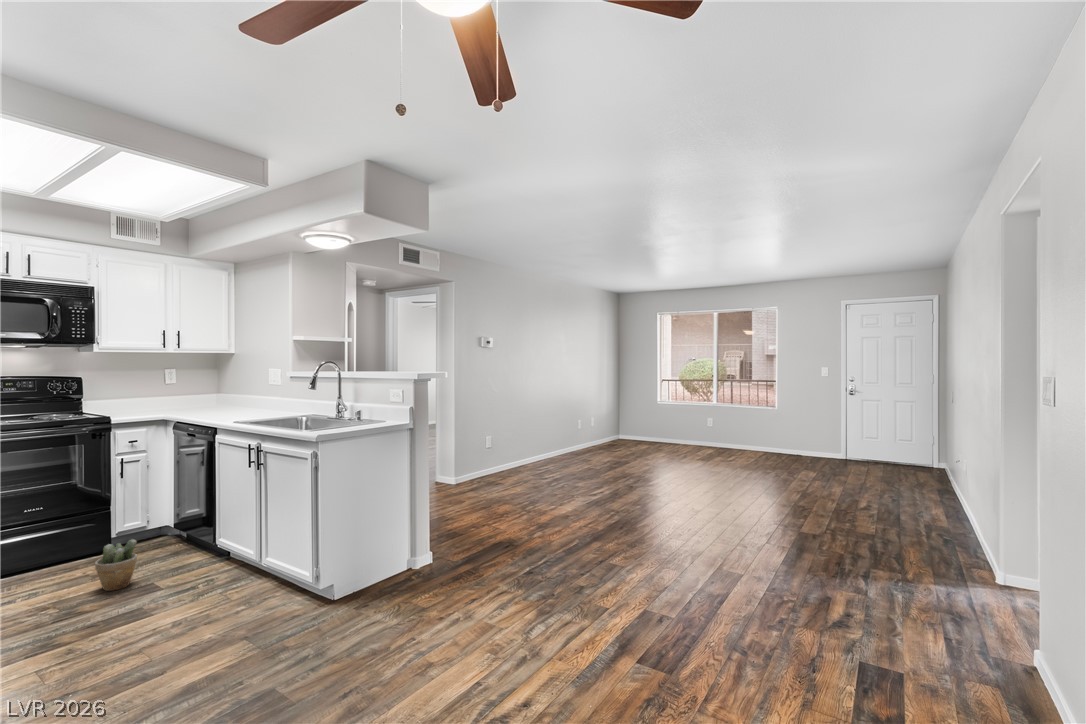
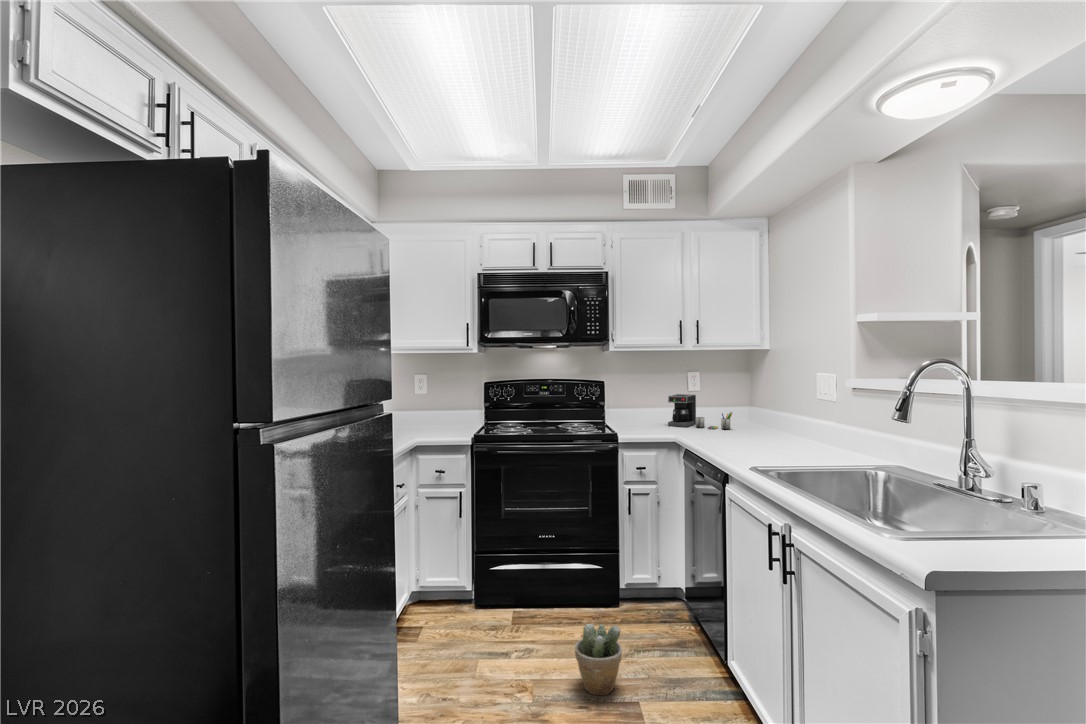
coffee maker: none [151,387,207,411] -> present [668,394,732,429]

